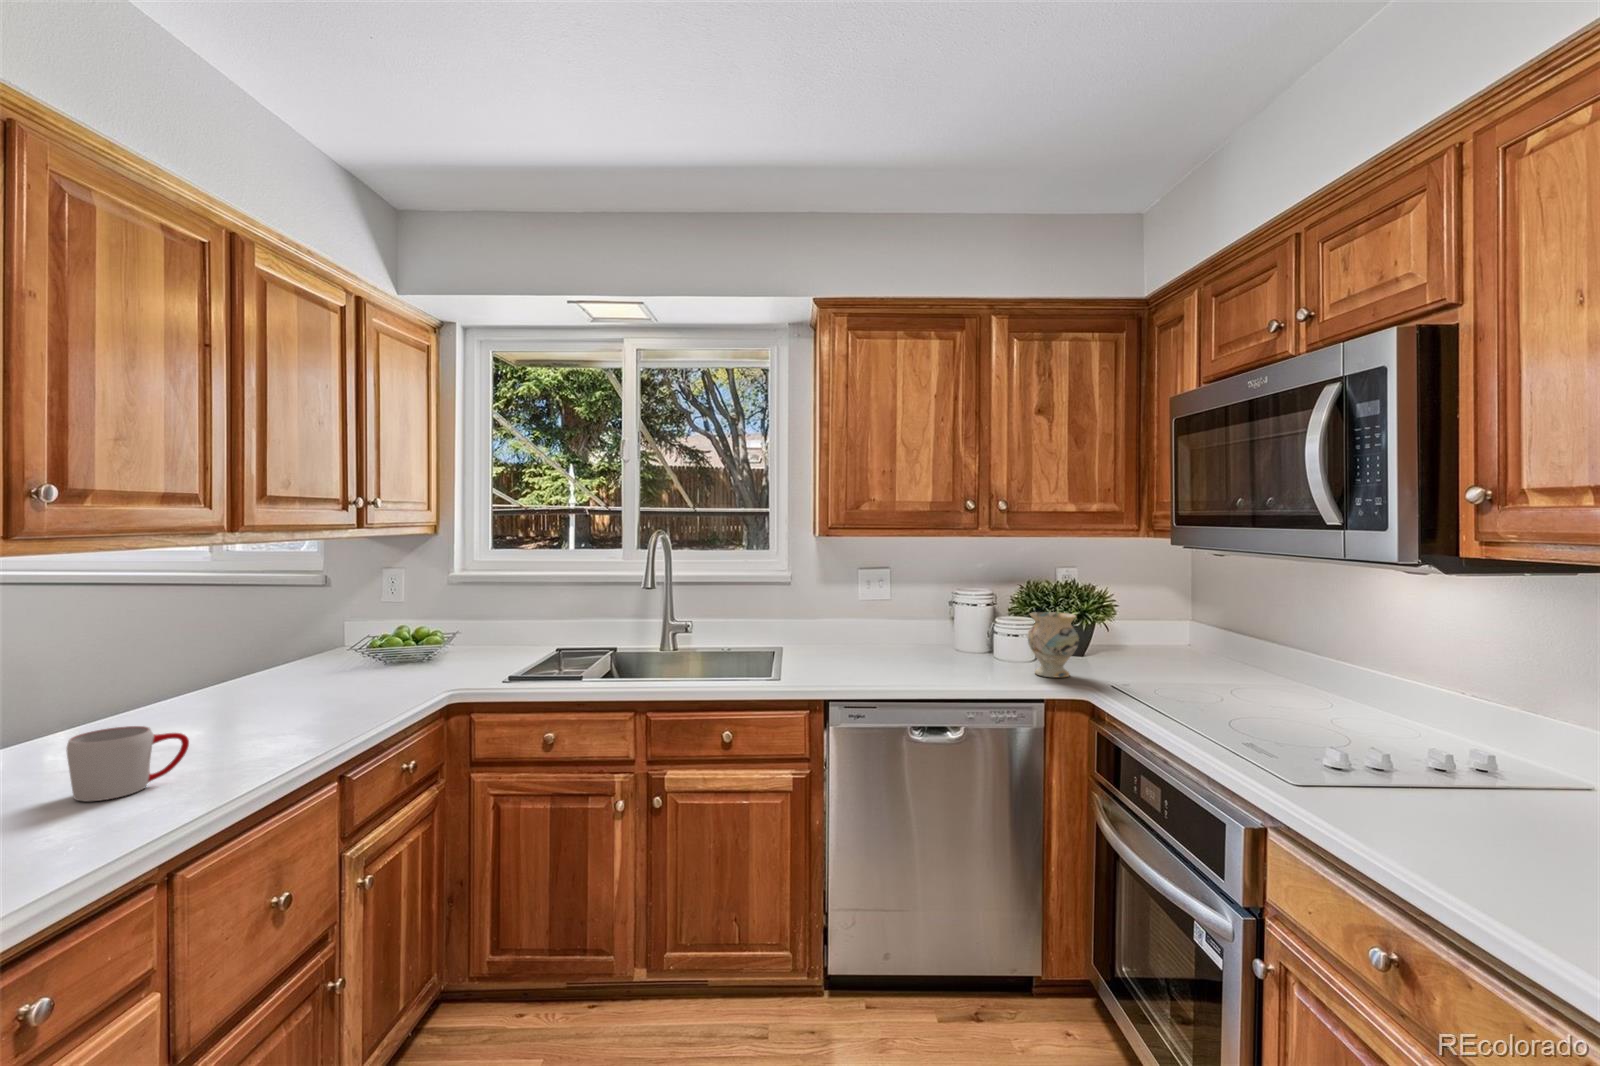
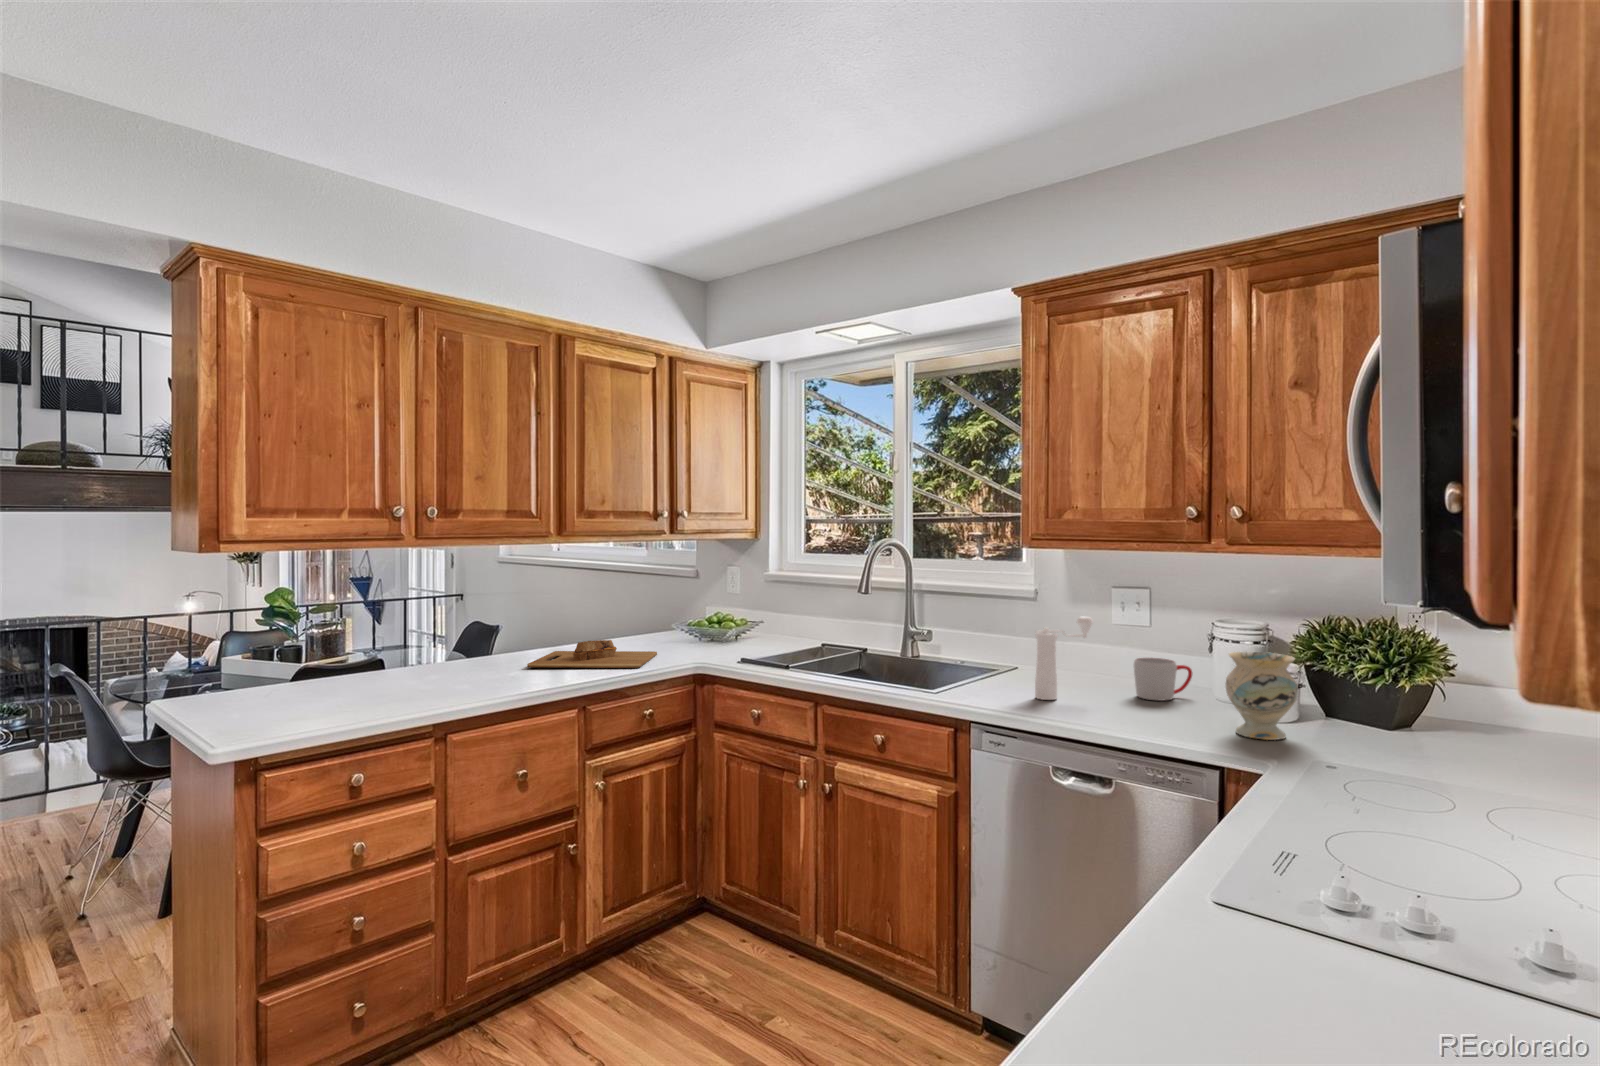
pepper mill: none [861,596,897,672] -> present [1035,617,1093,700]
cutting board: none [173,674,377,733] -> present [527,640,657,668]
mug: present [66,726,189,801] -> present [1134,658,1192,701]

